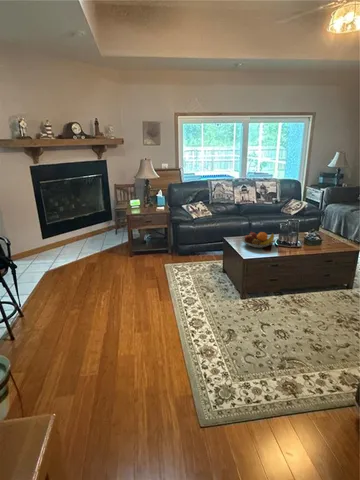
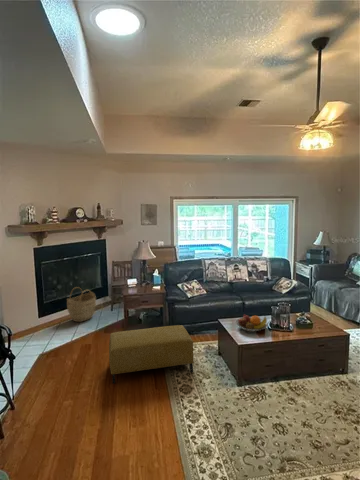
woven basket: none [70,210,99,244] -> present [67,290,96,322]
ottoman: none [113,243,198,296] -> present [109,325,194,384]

